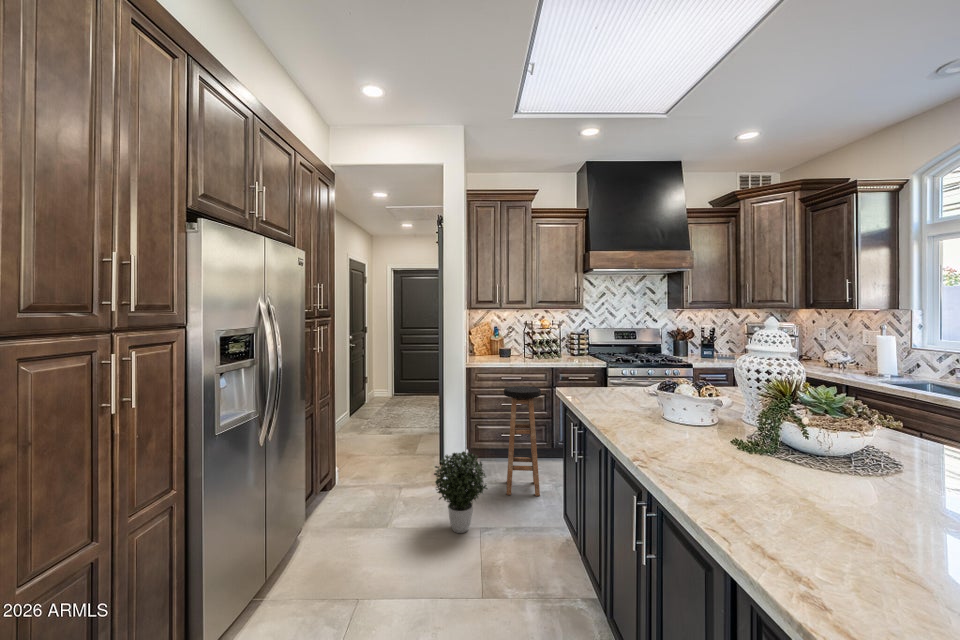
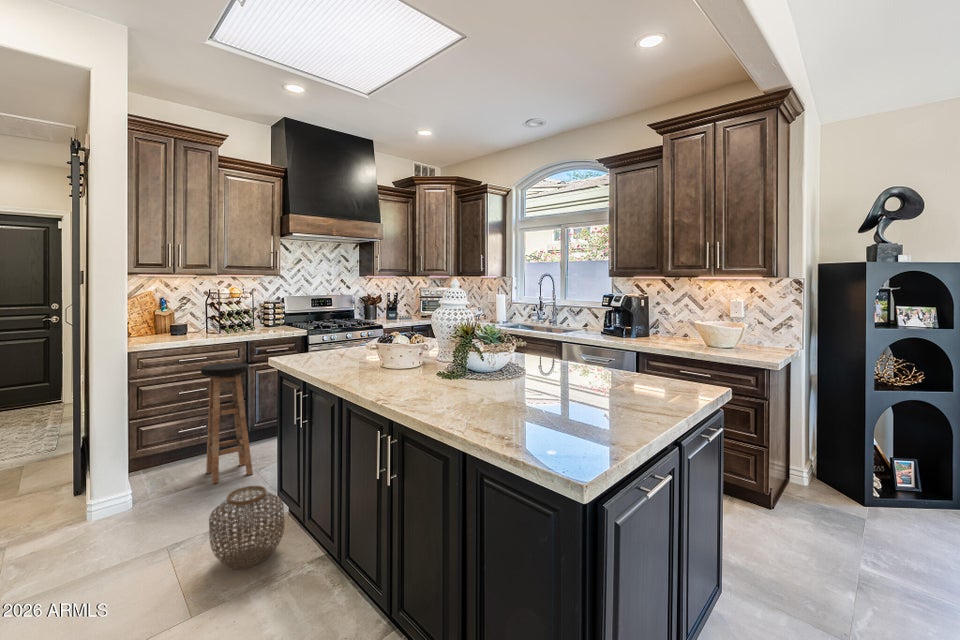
potted plant: present [434,451,487,533] -> none [126,442,204,535]
woven basket: none [469,515,536,606] -> present [209,486,284,569]

